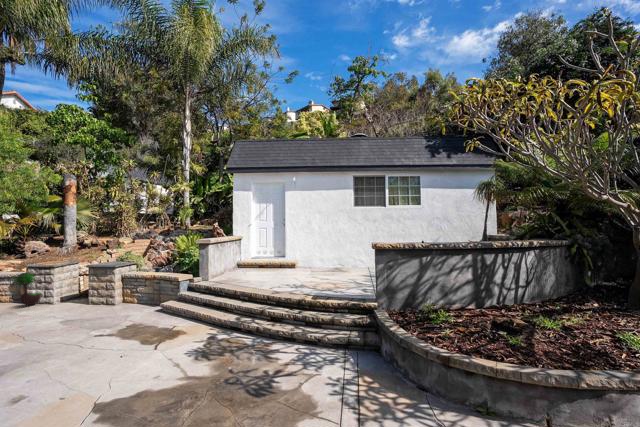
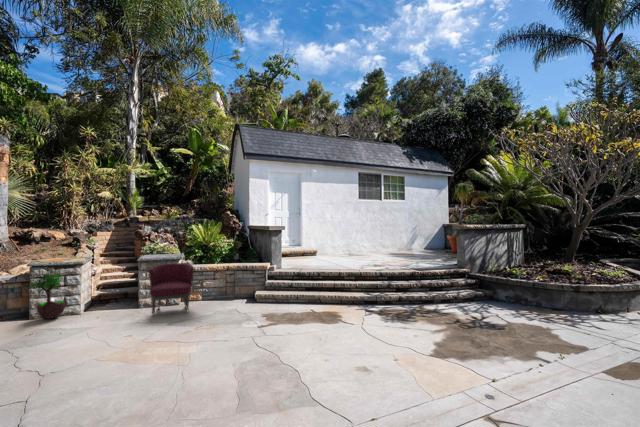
chair: none [69,271,116,314] -> present [149,263,194,316]

